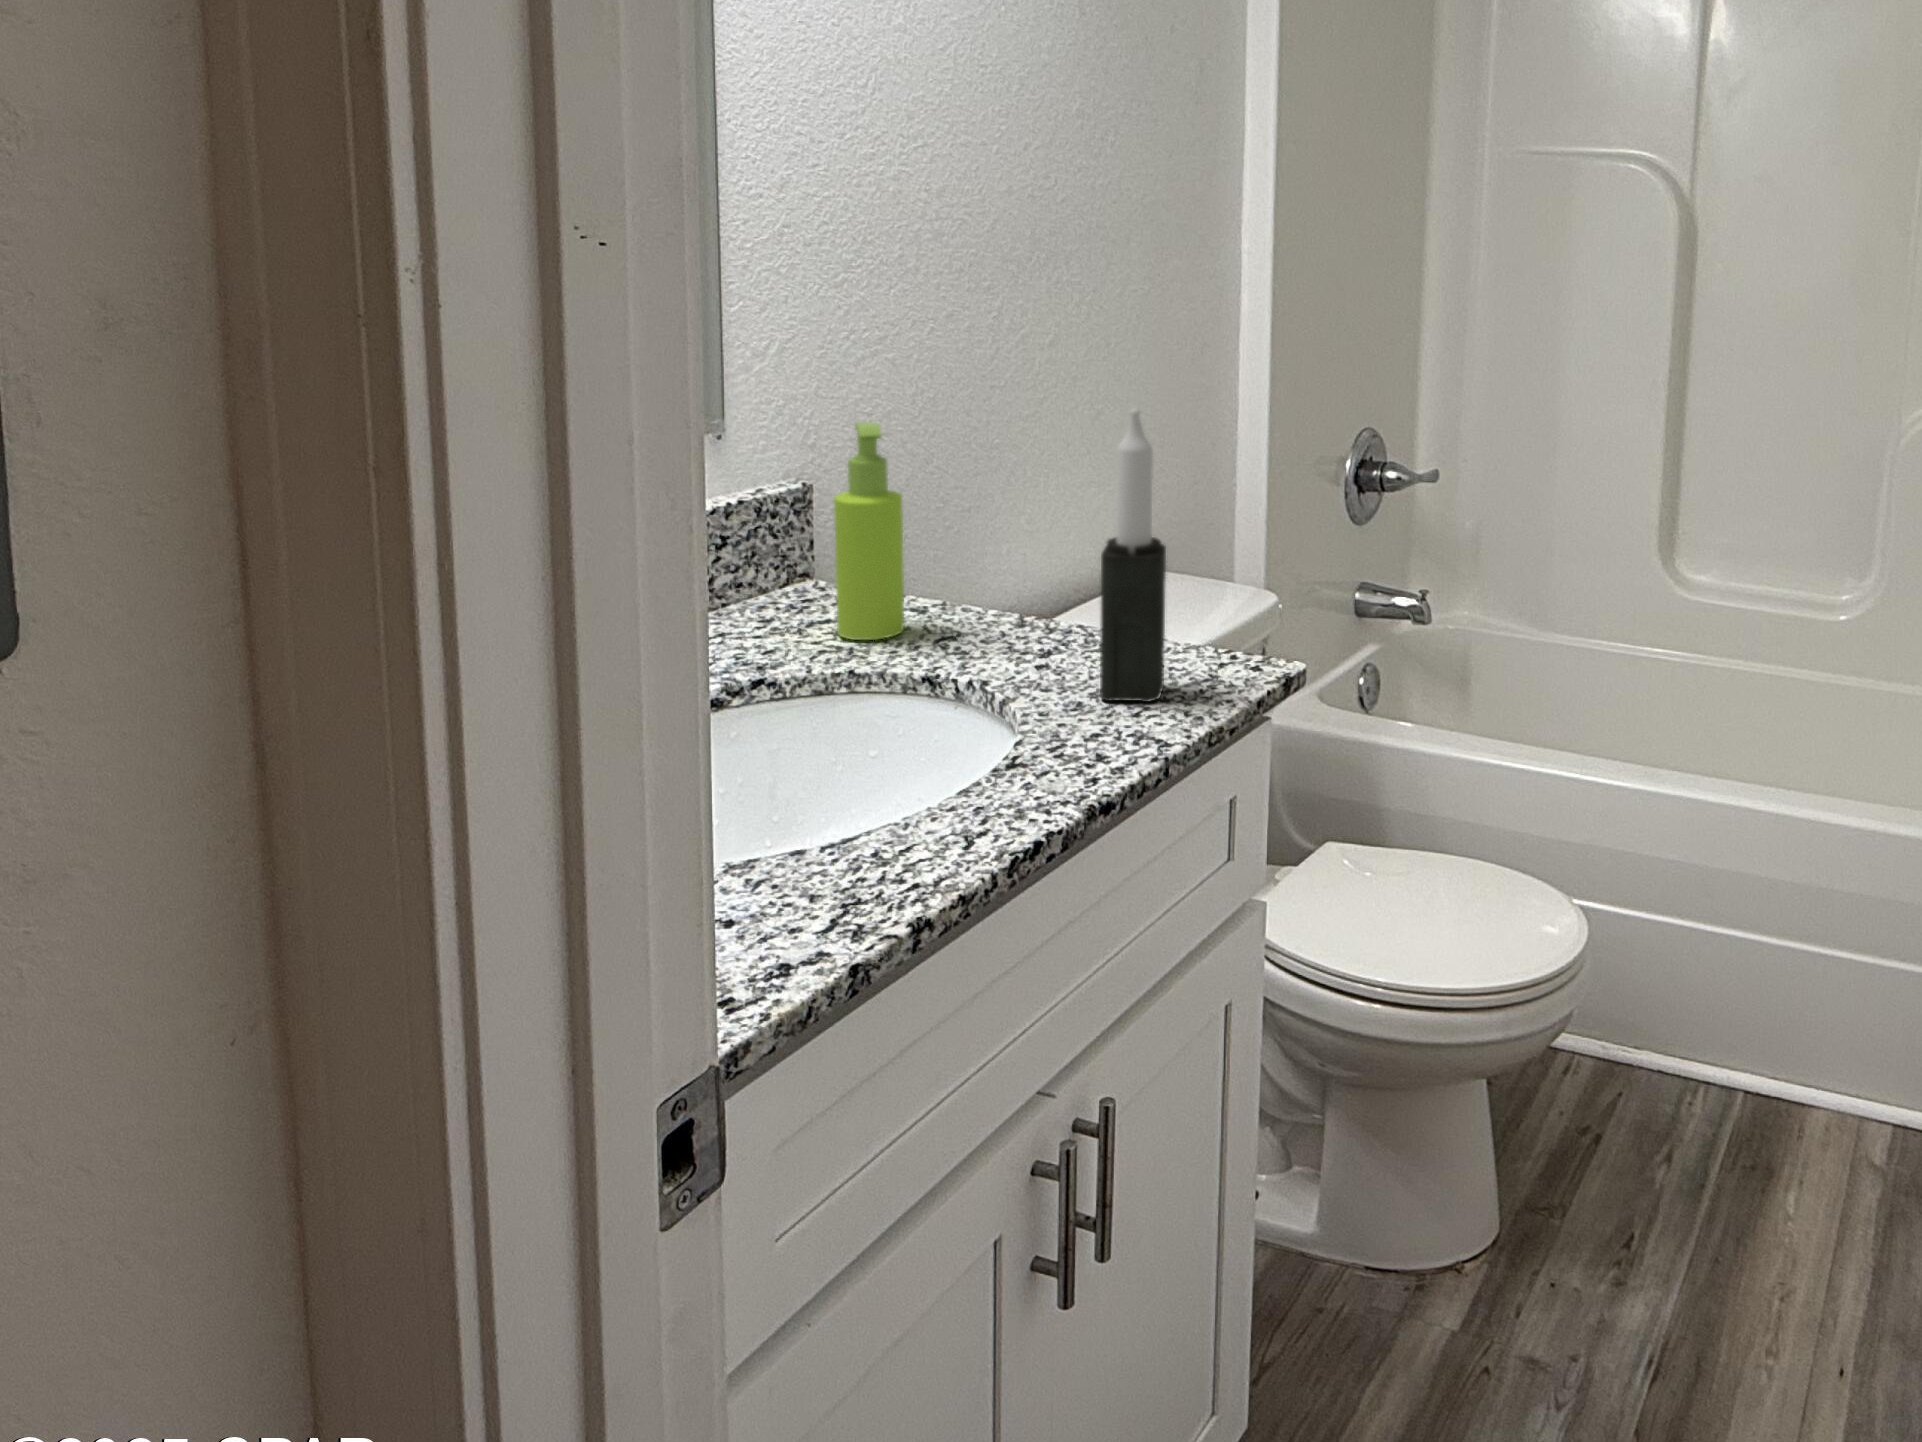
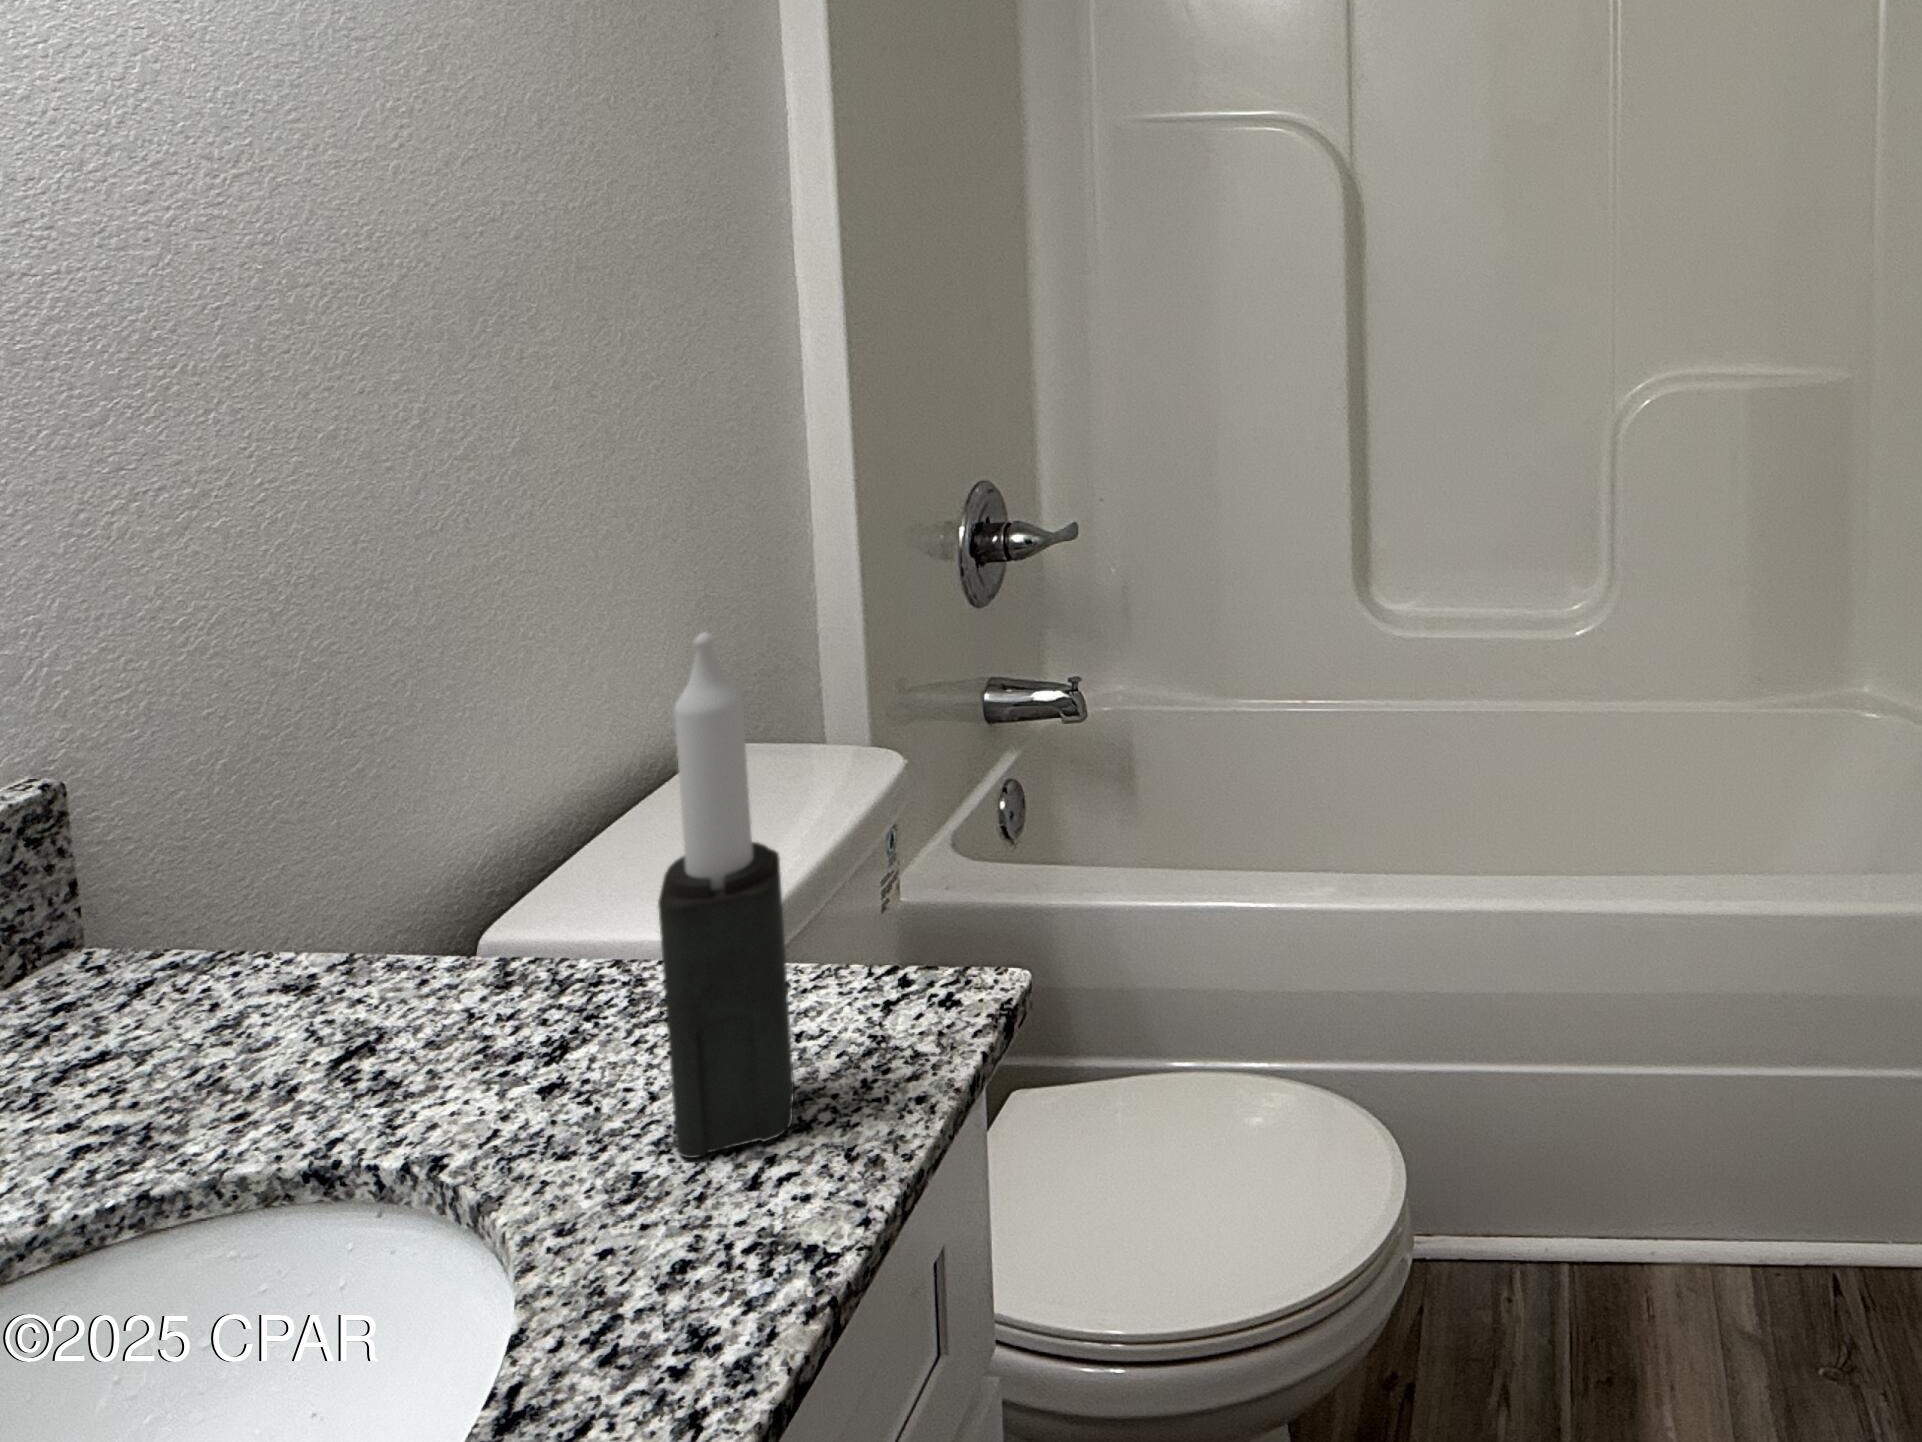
soap dispenser: present [834,422,904,640] -> none [86,693,265,1105]

